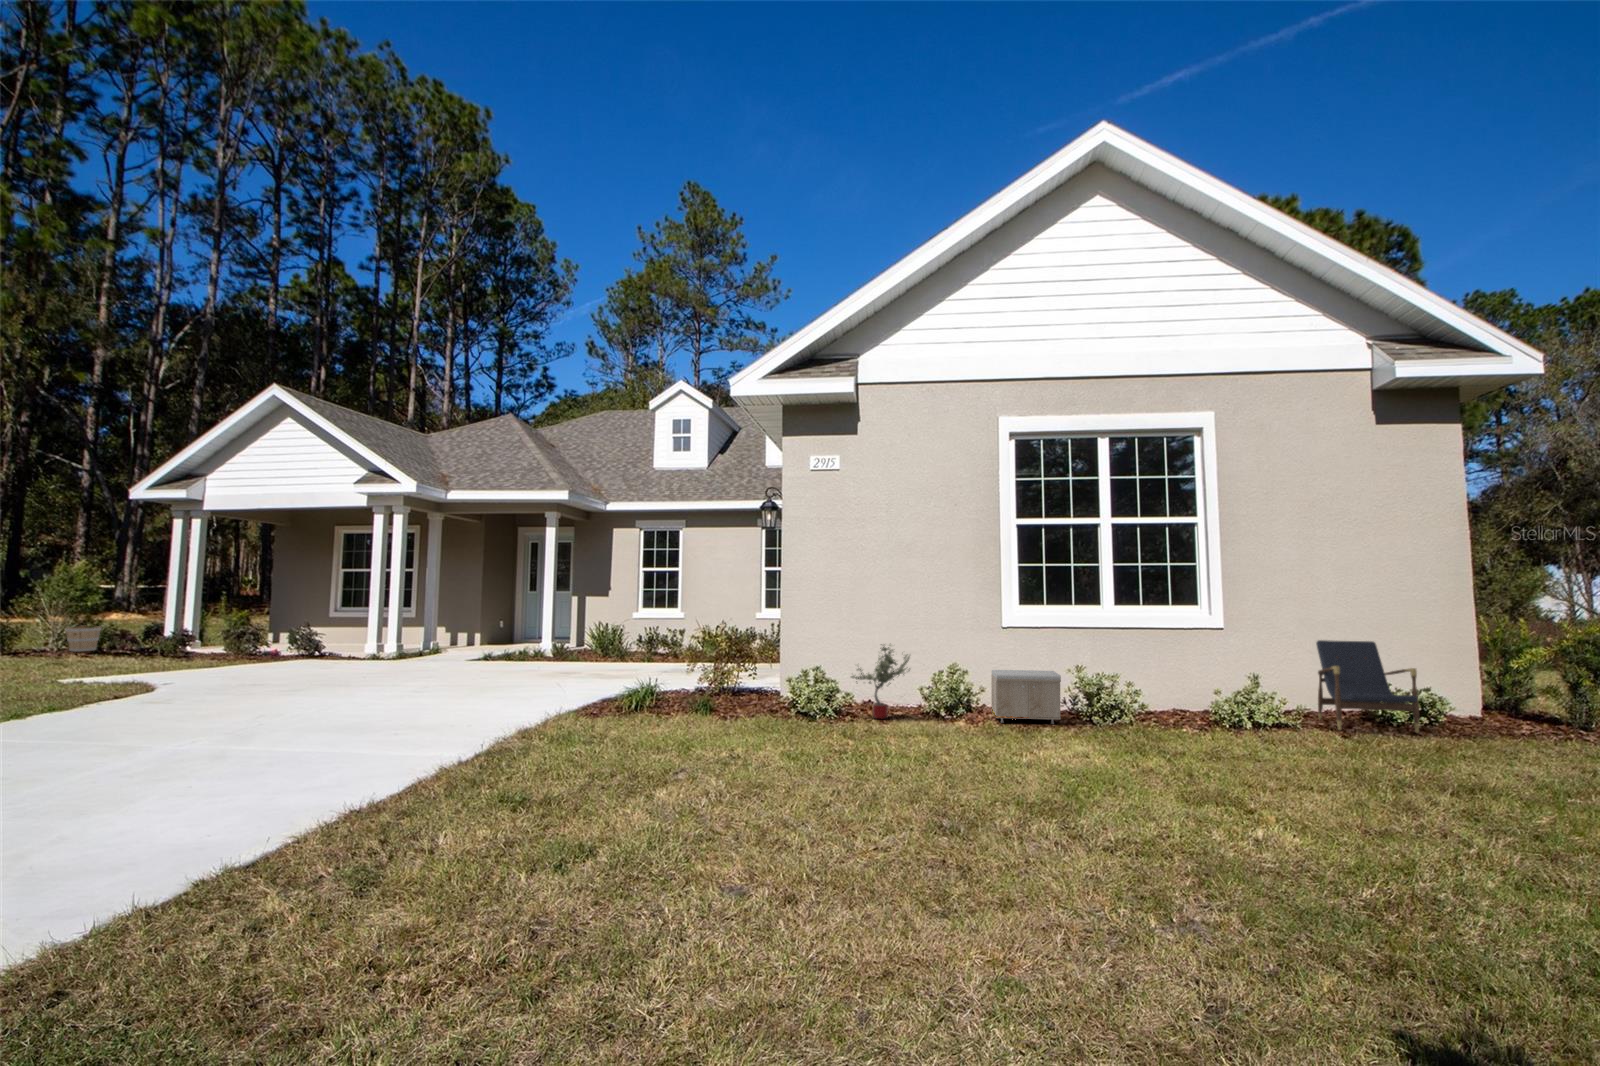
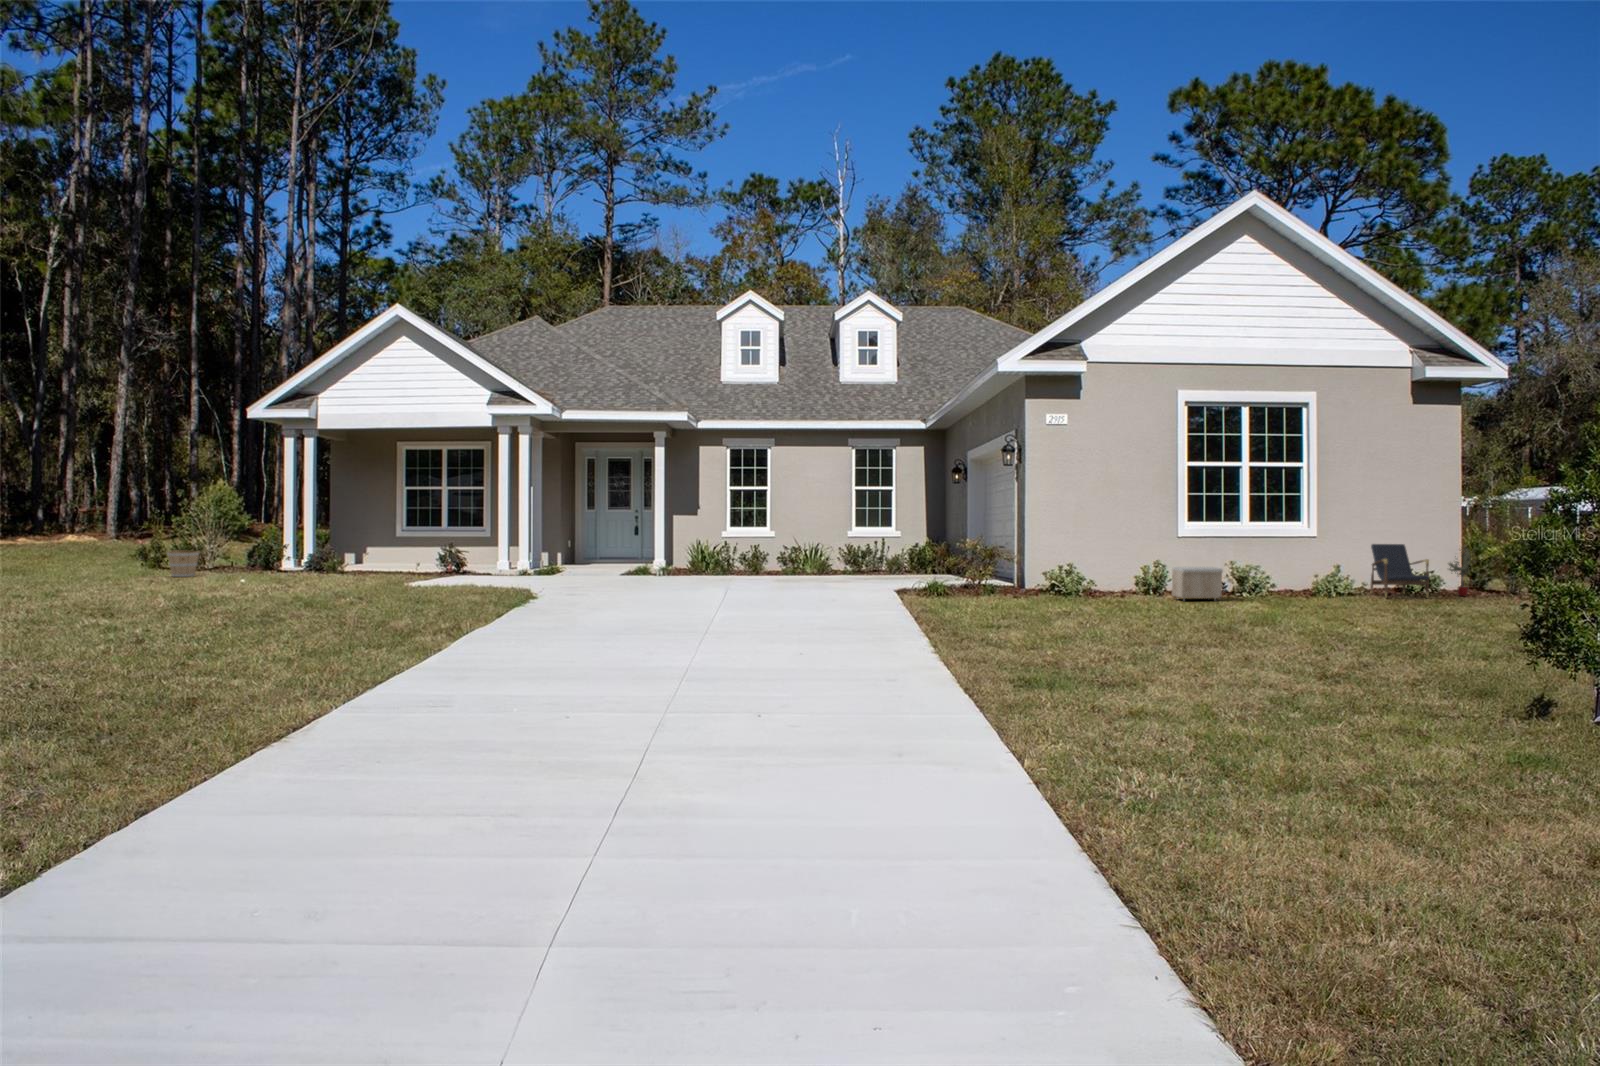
potted tree: present [851,644,910,719] -> present [1449,548,1471,596]

